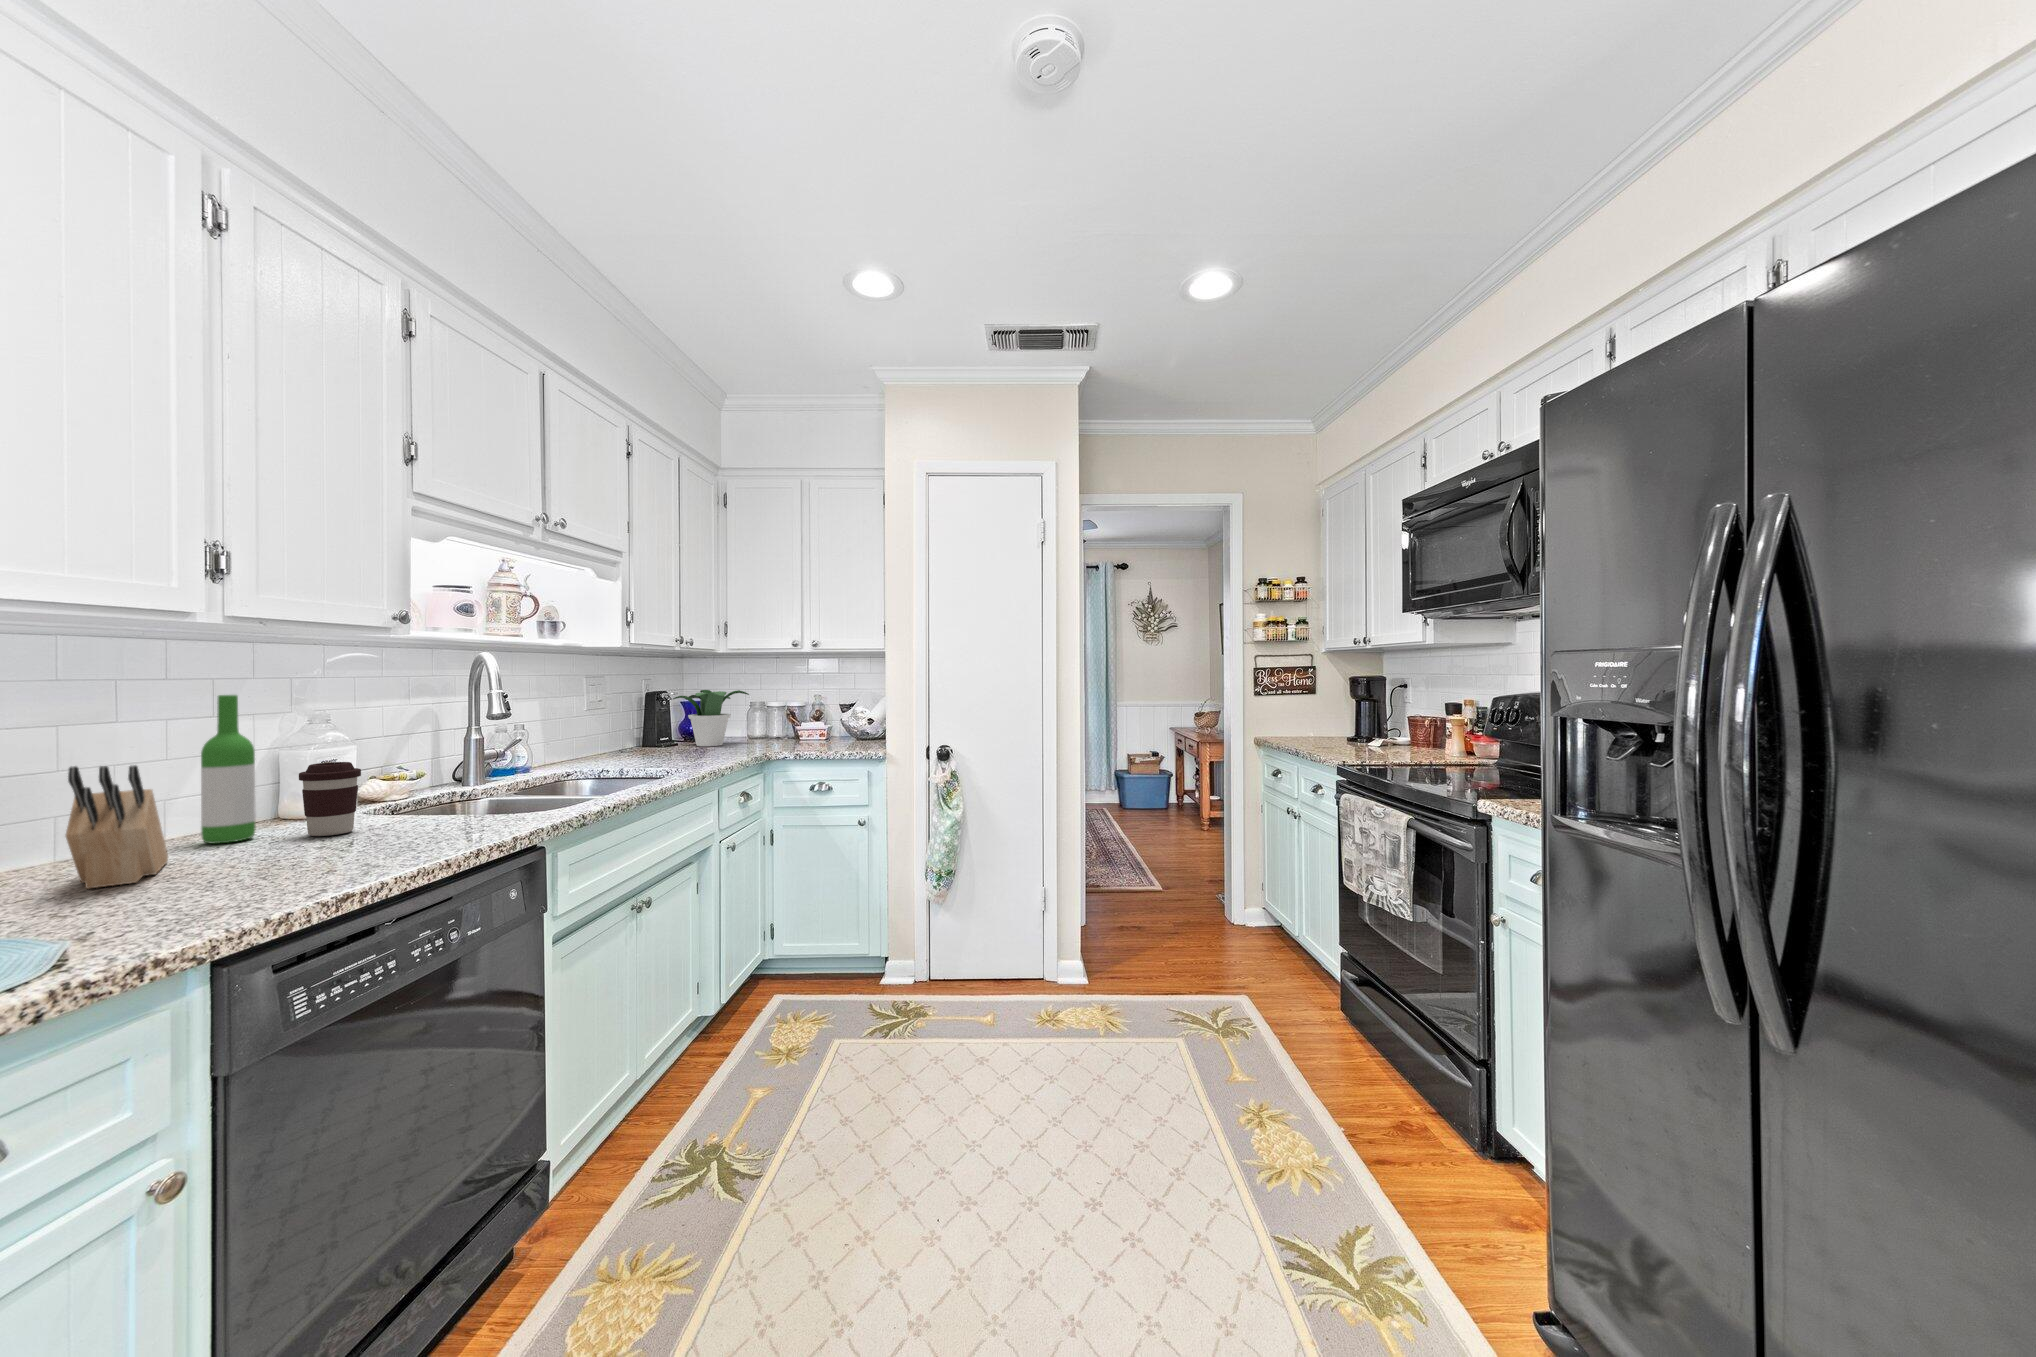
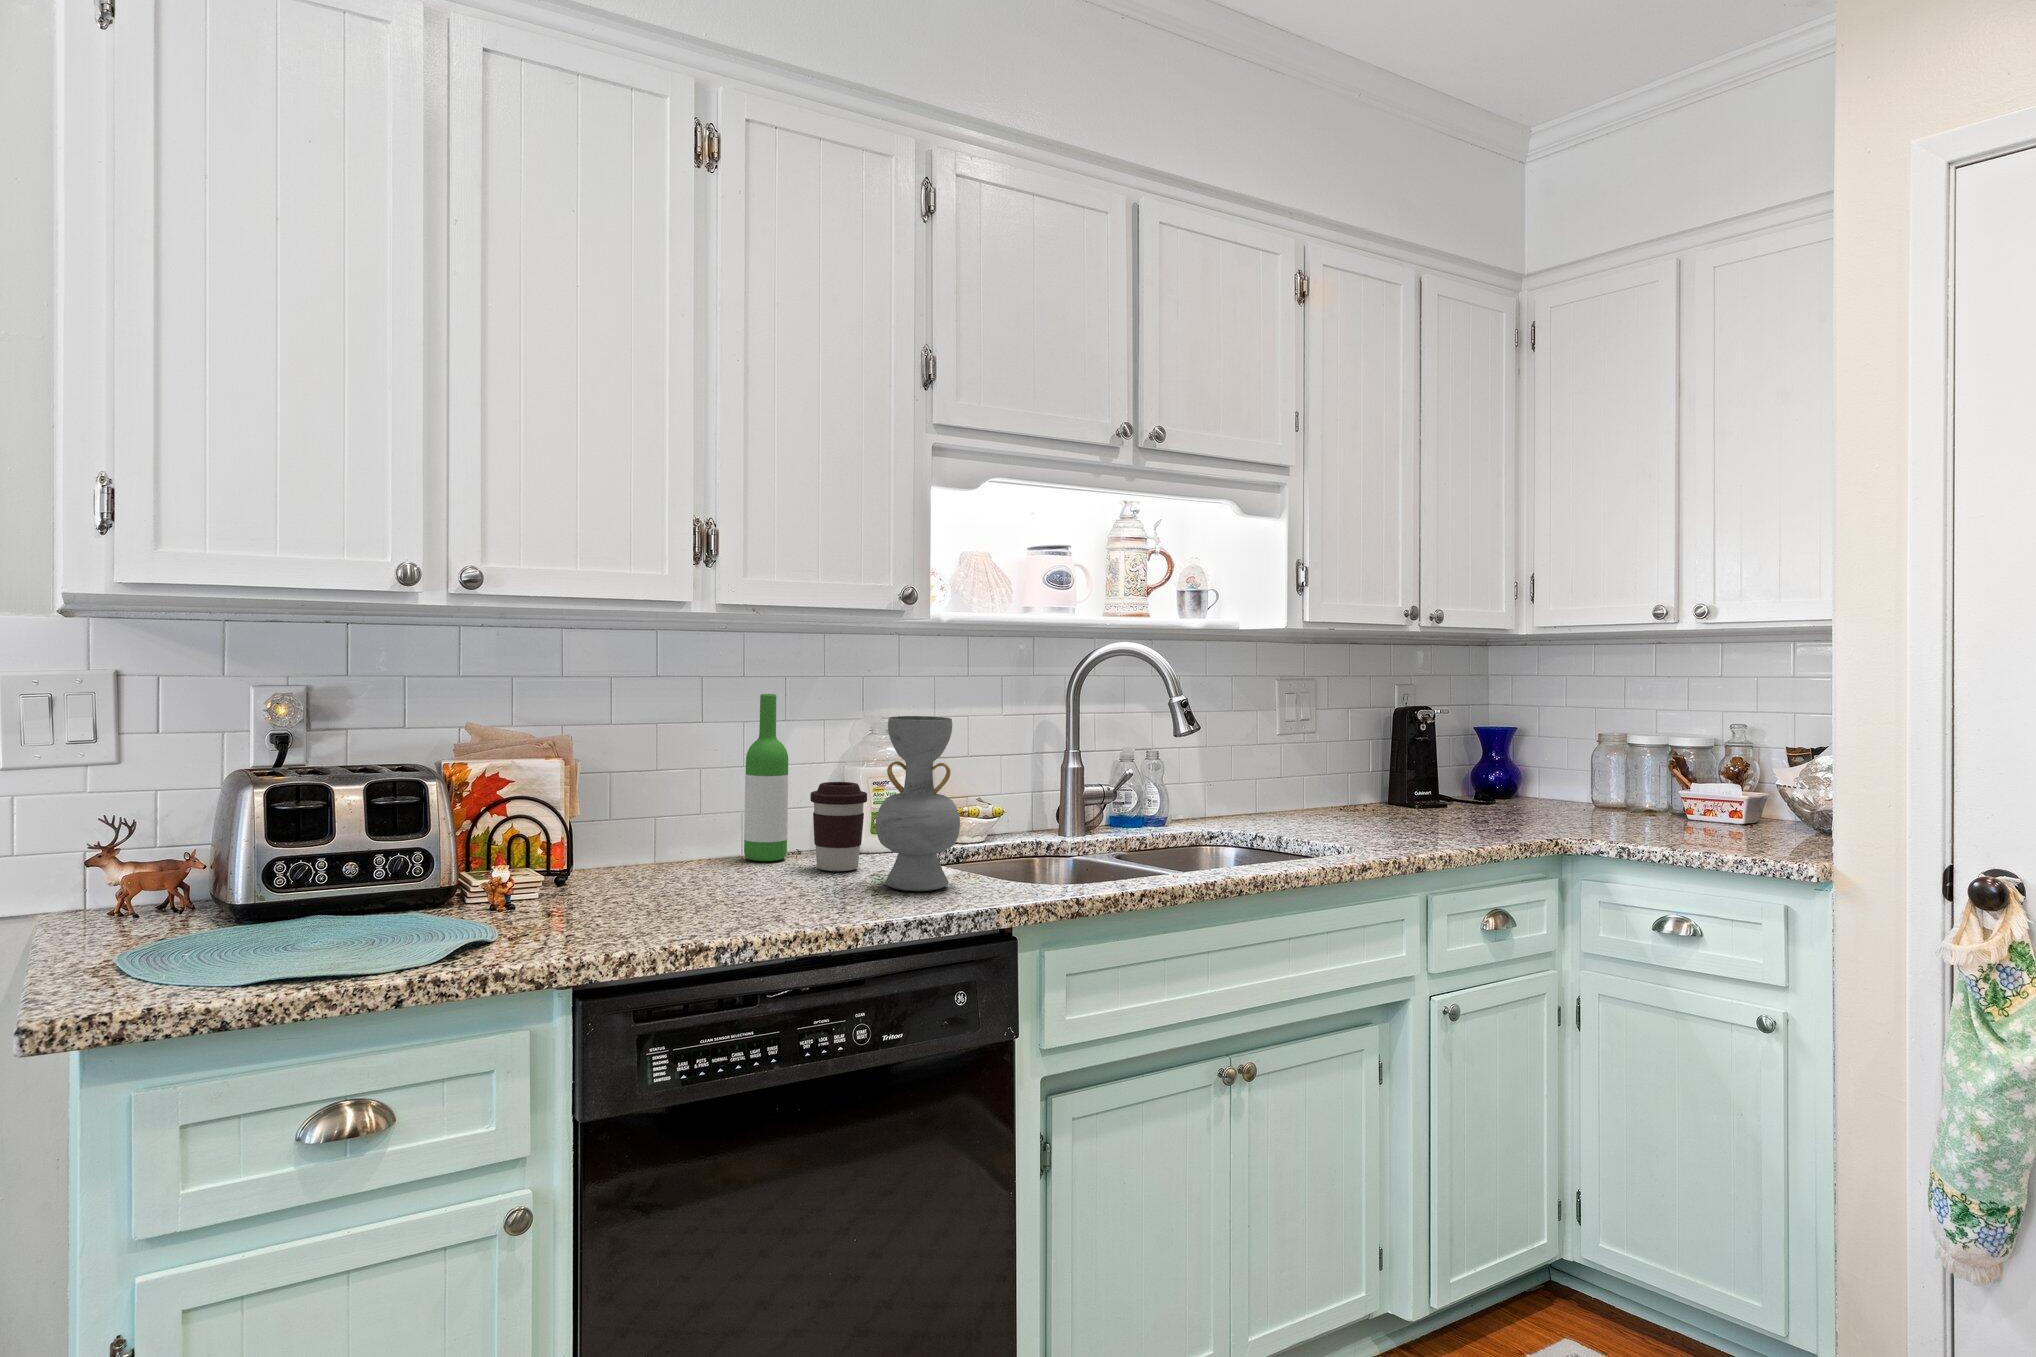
potted plant: present [673,690,749,746] -> none [1454,707,1589,812]
decorative vase: none [400,702,480,834] -> present [876,716,960,891]
knife block: present [66,765,168,889] -> none [581,765,691,890]

